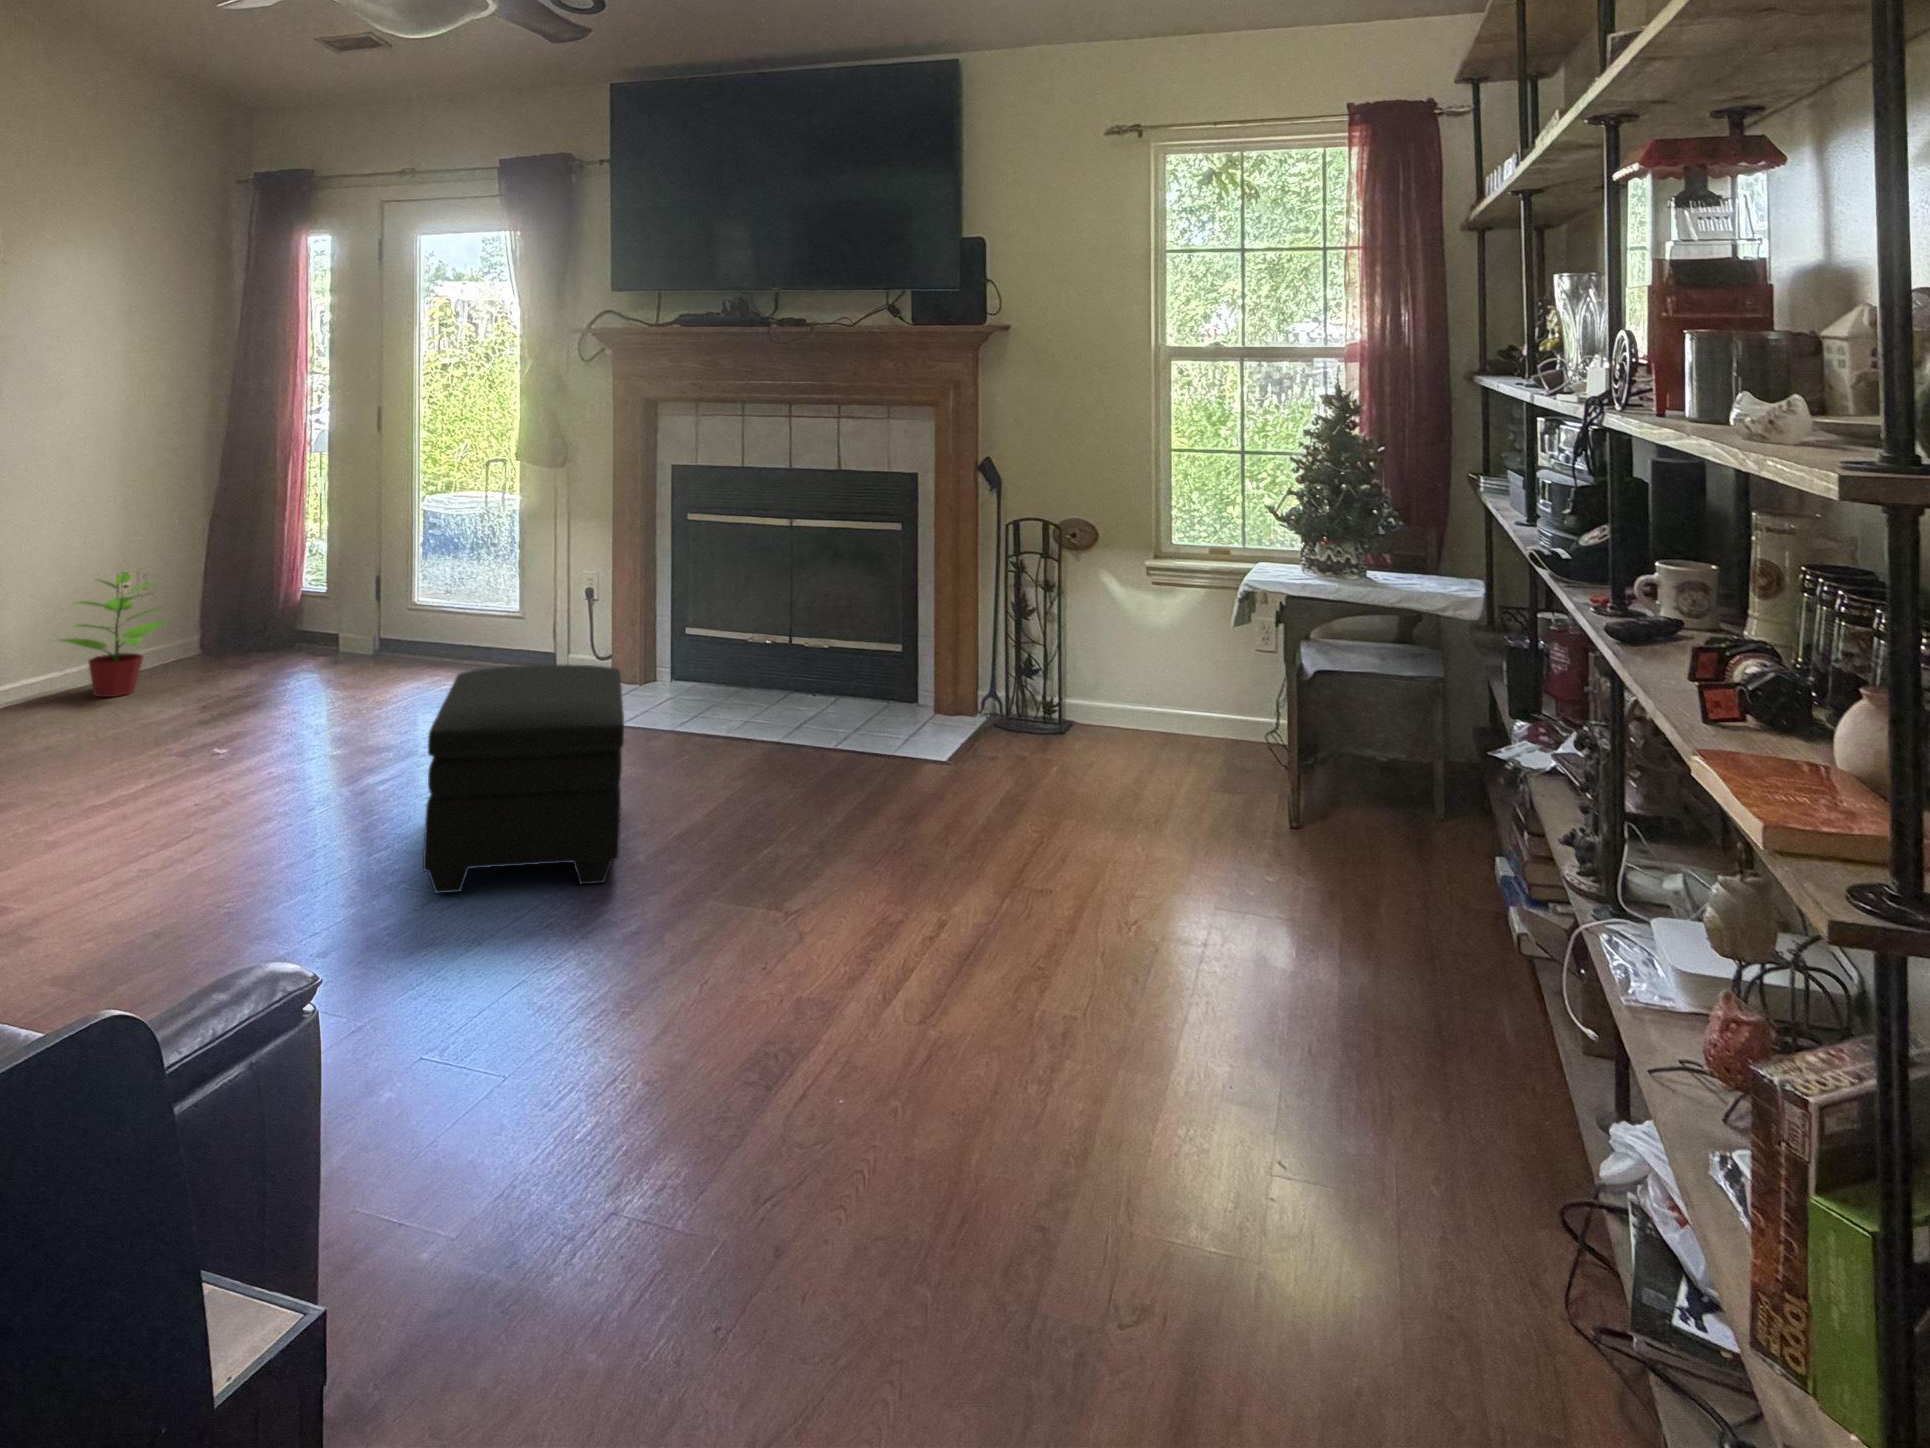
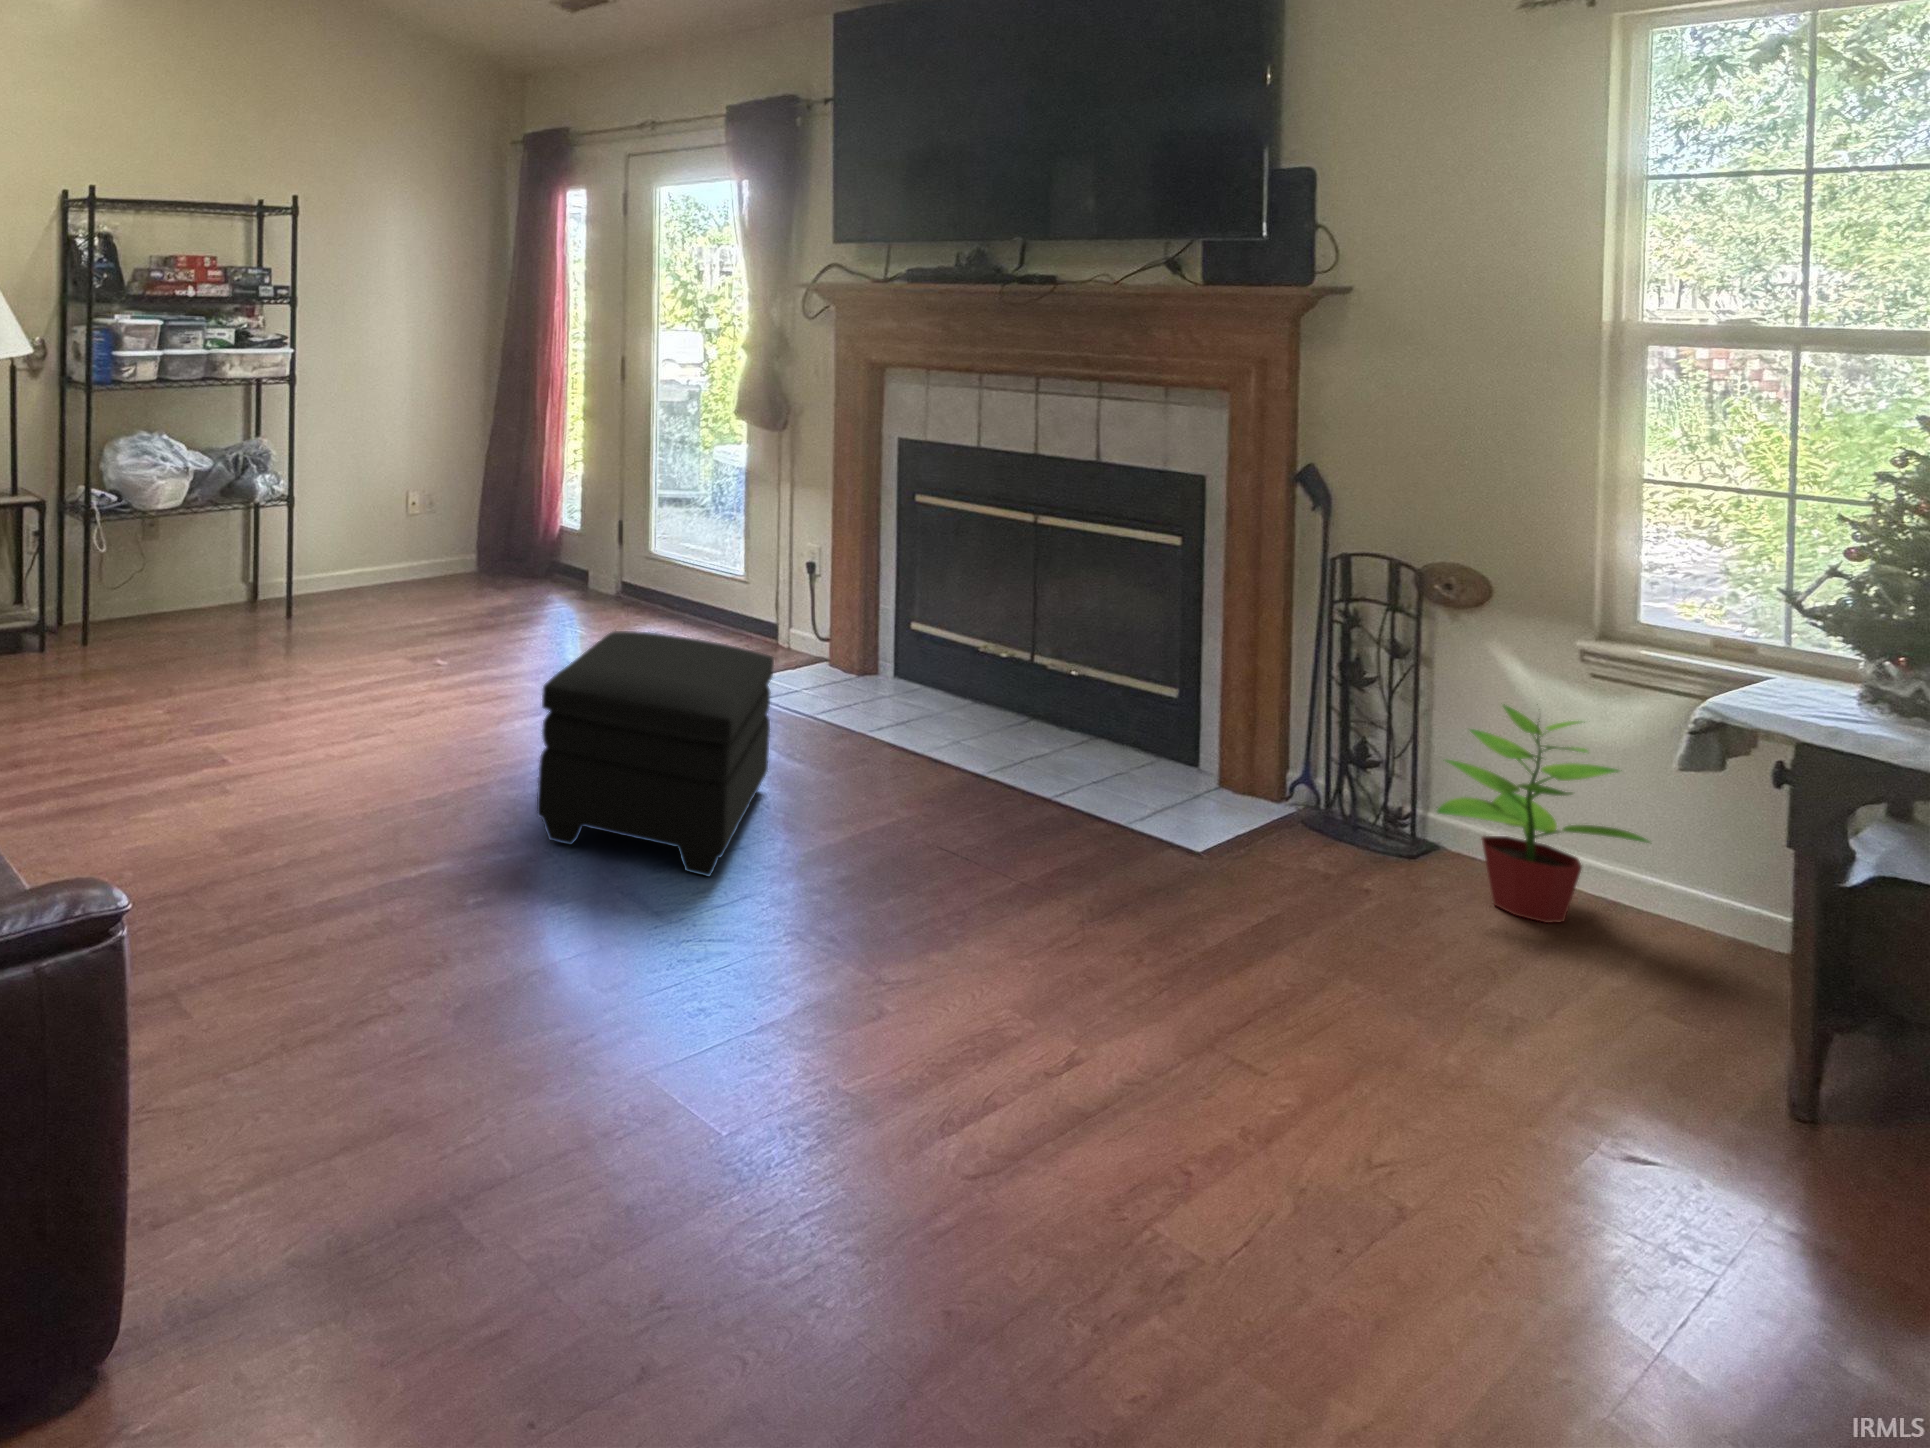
potted plant: present [60,572,165,697] -> present [1437,705,1649,923]

